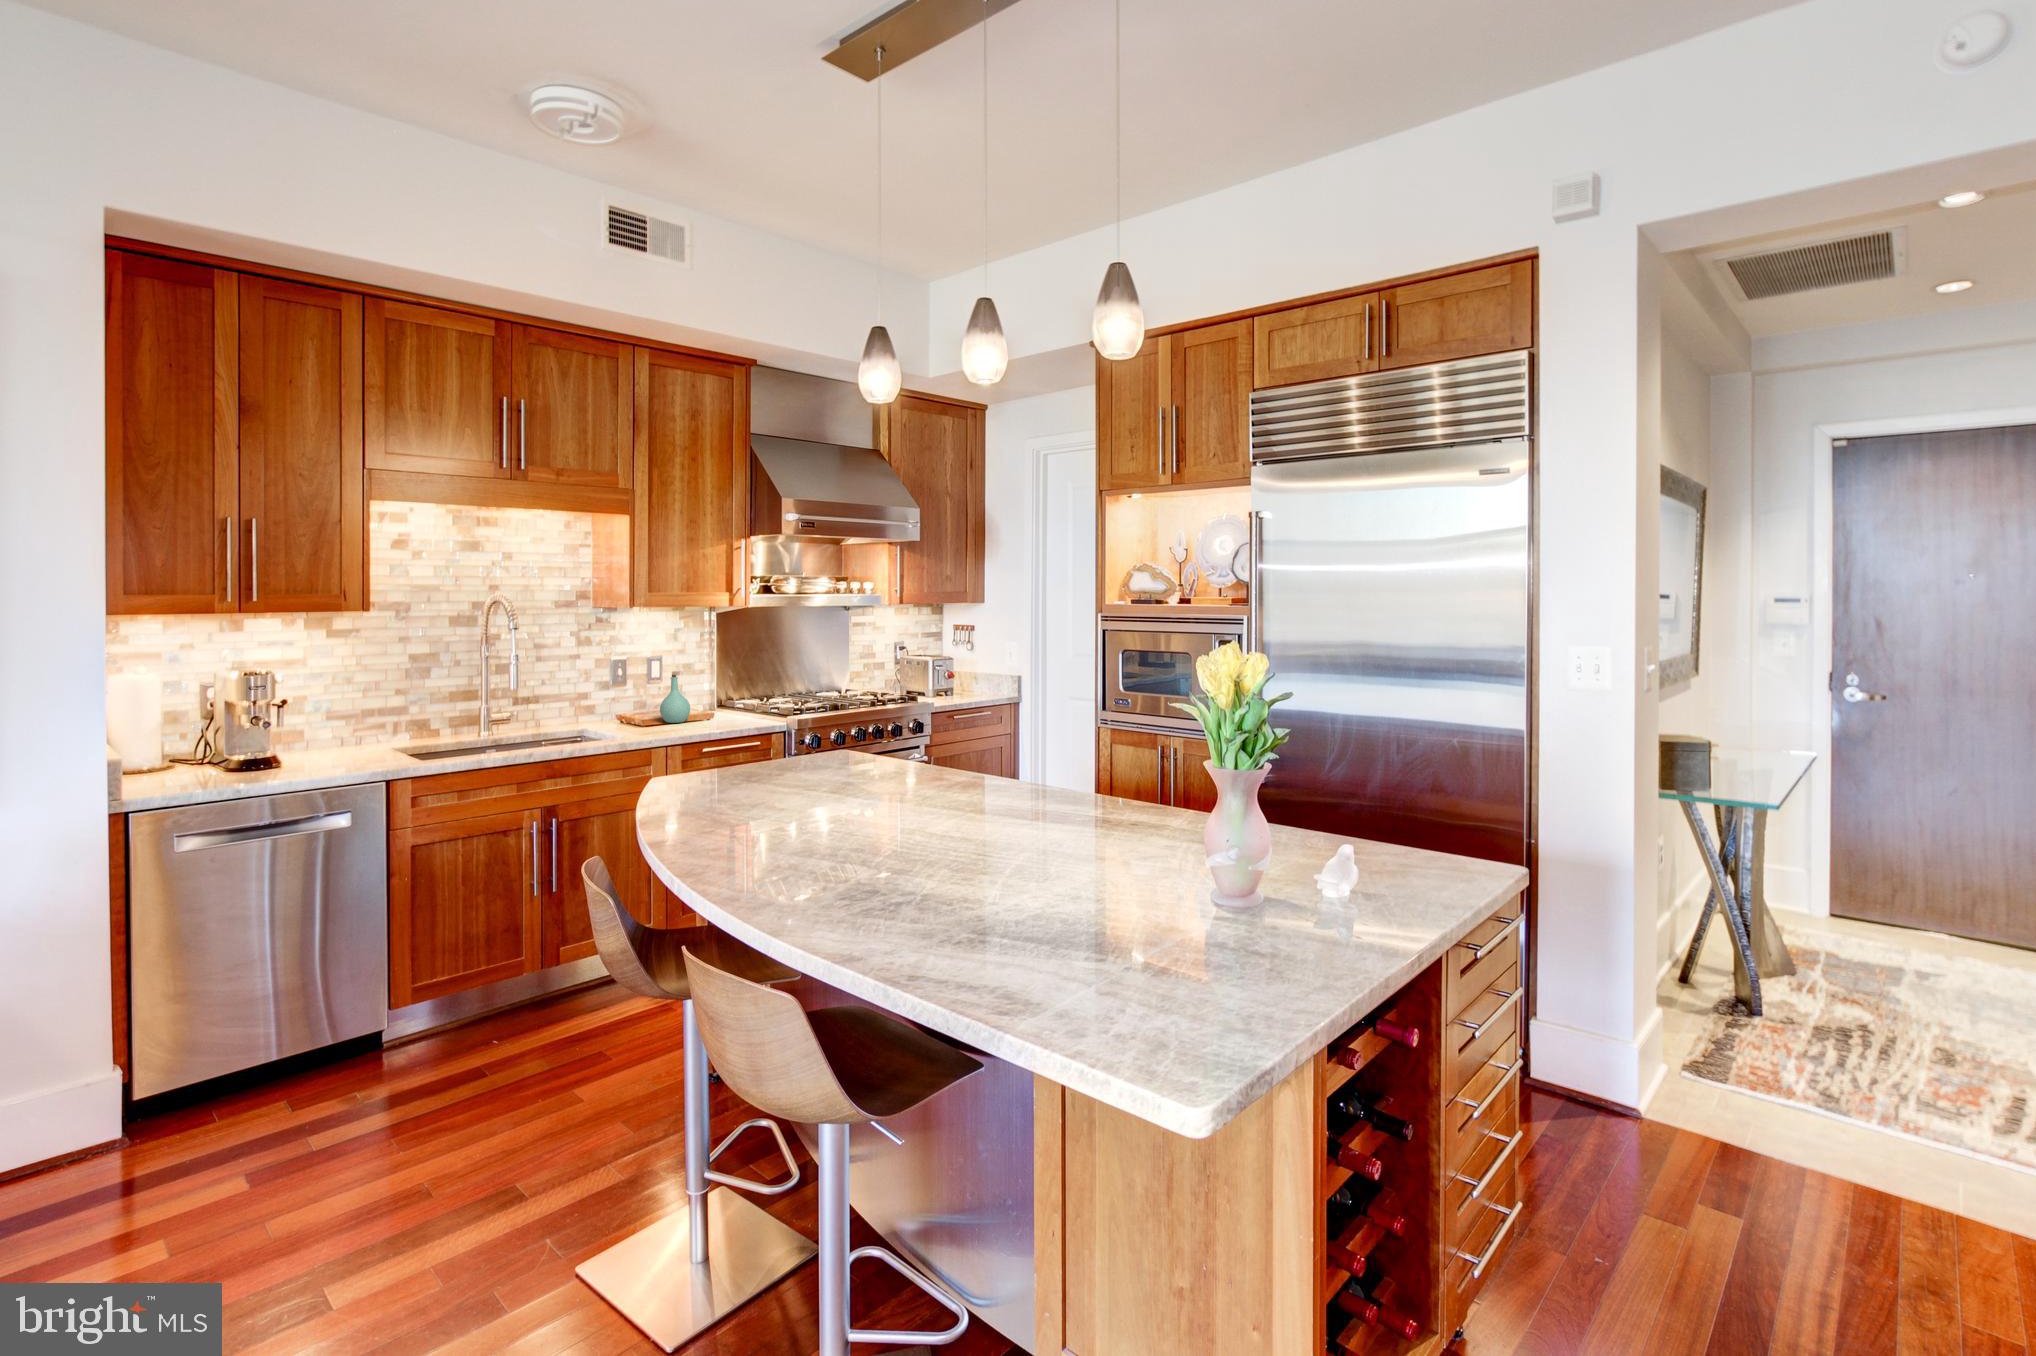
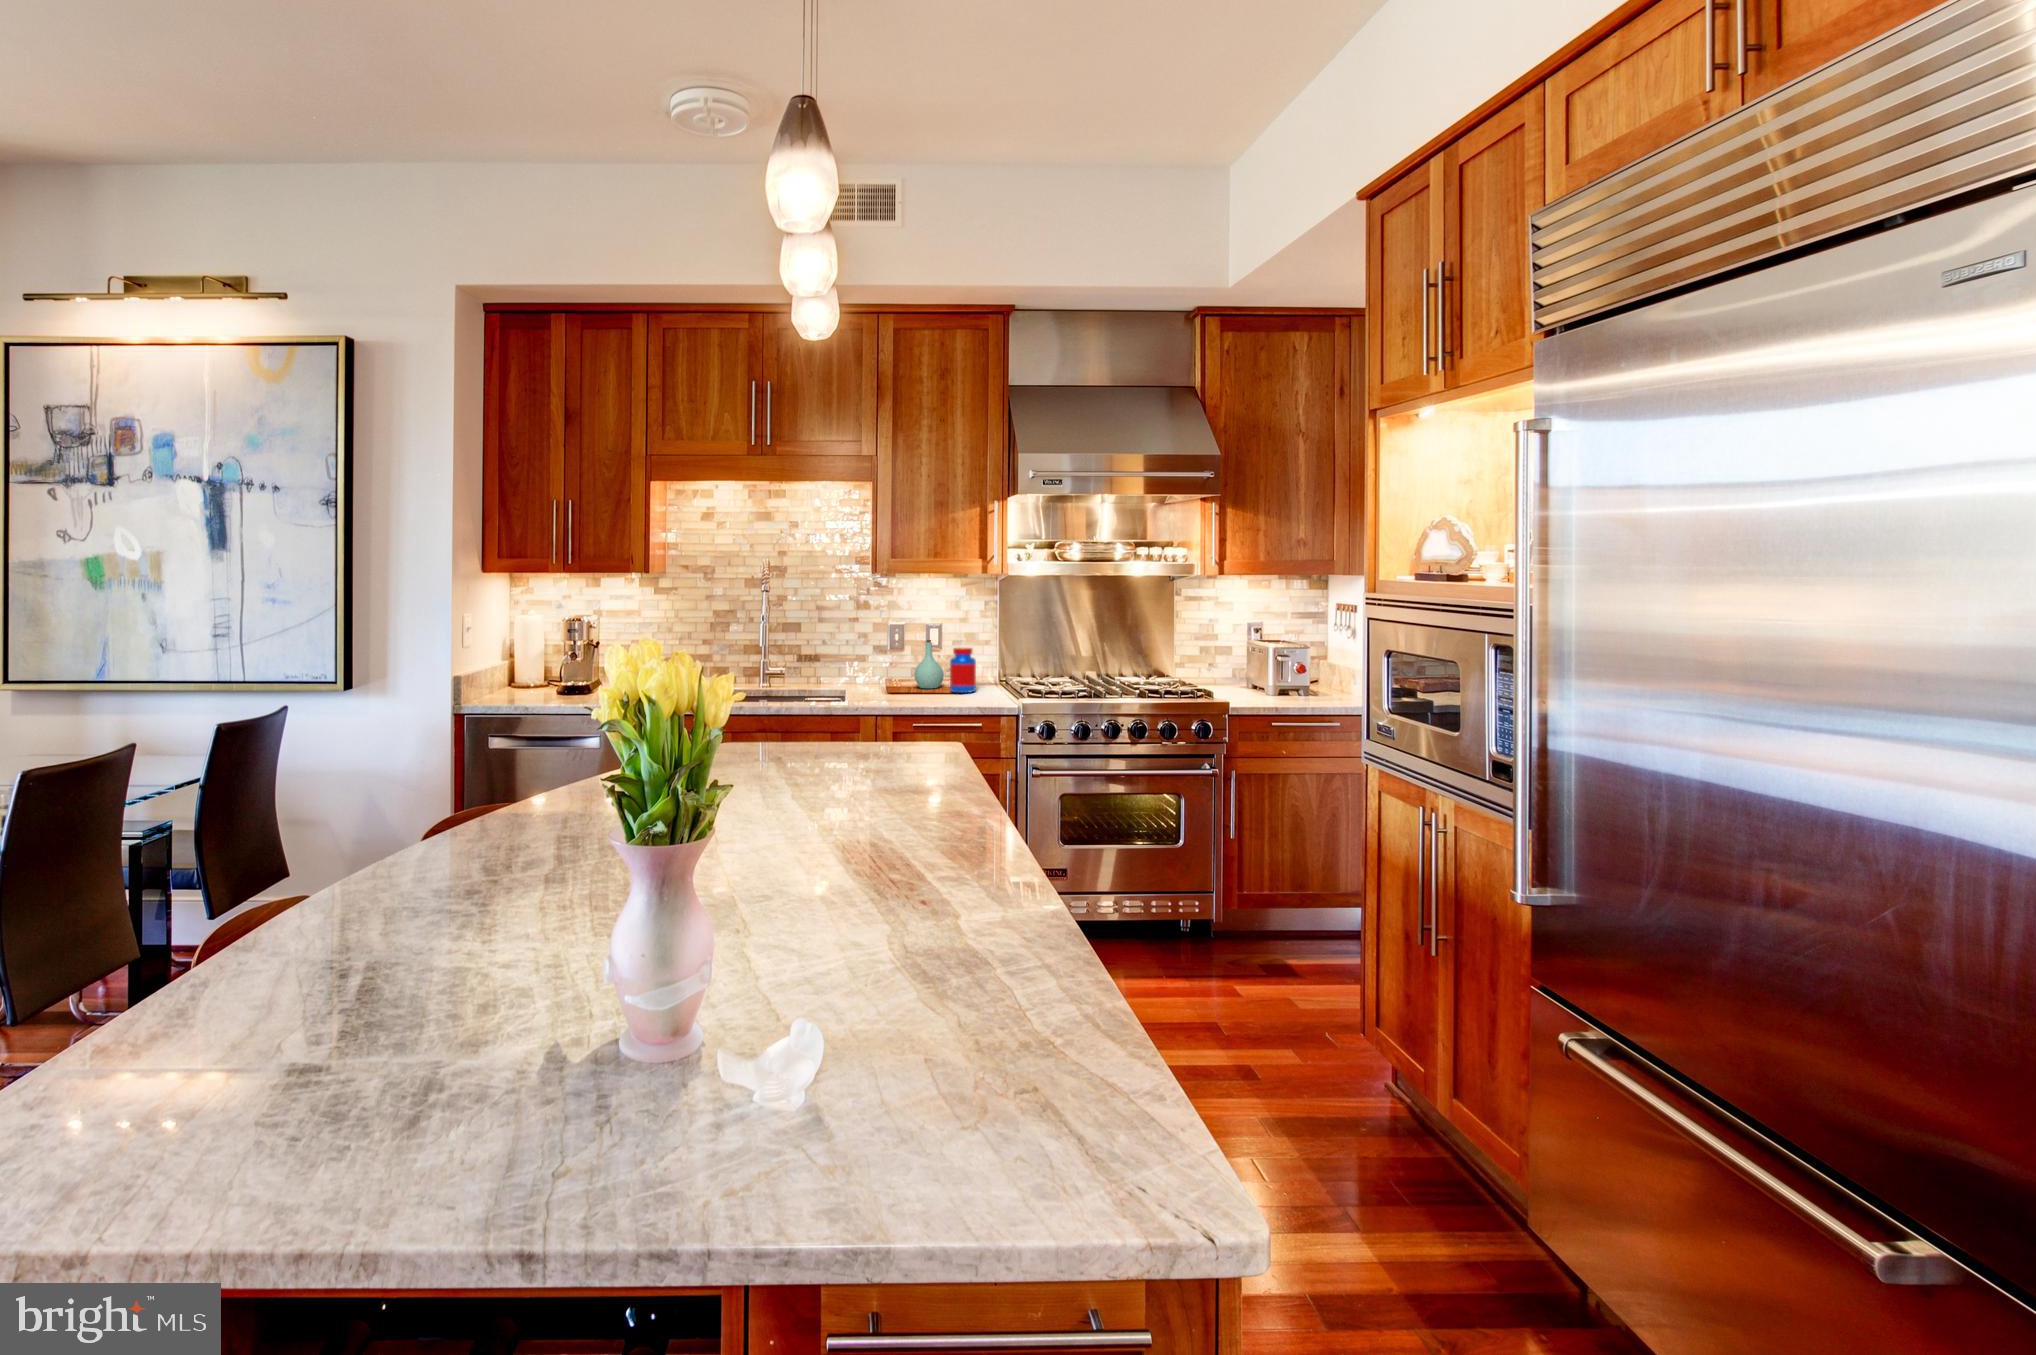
jar: none [708,680,735,724] -> present [950,648,976,693]

